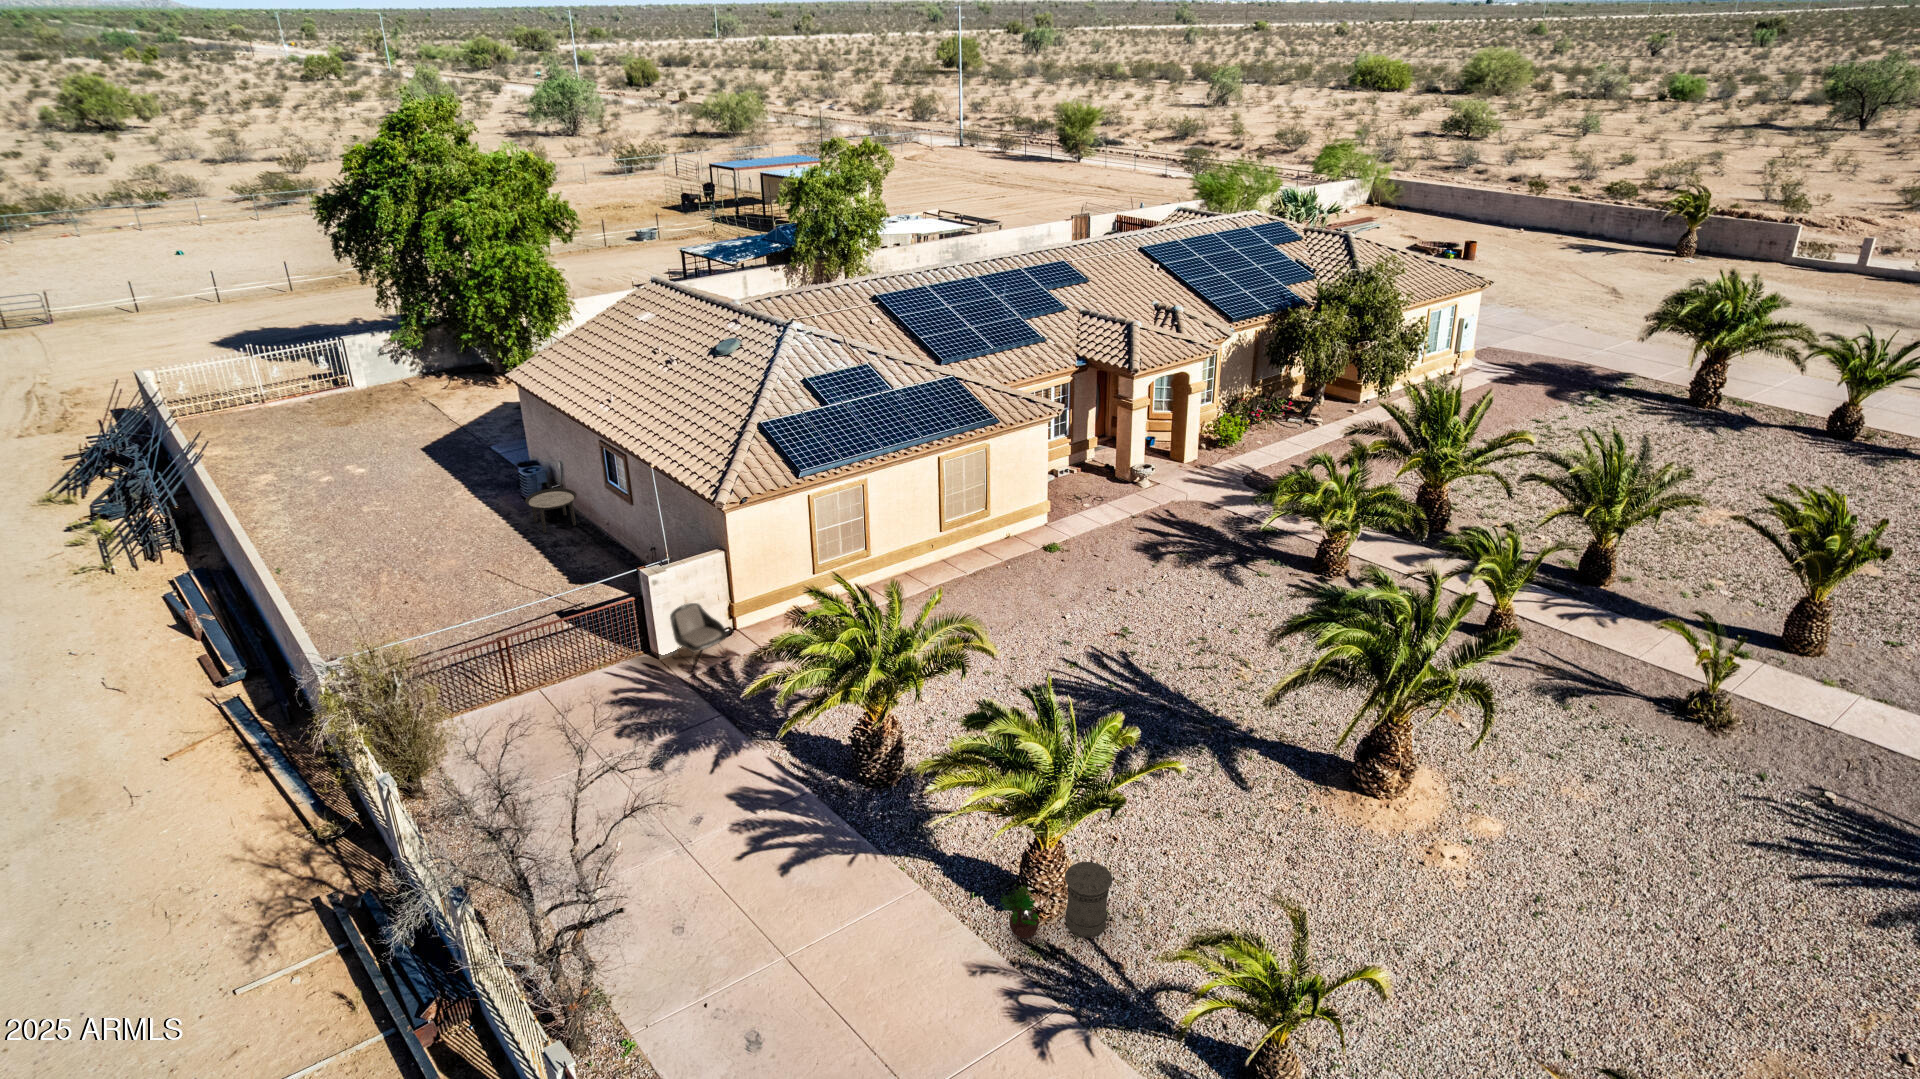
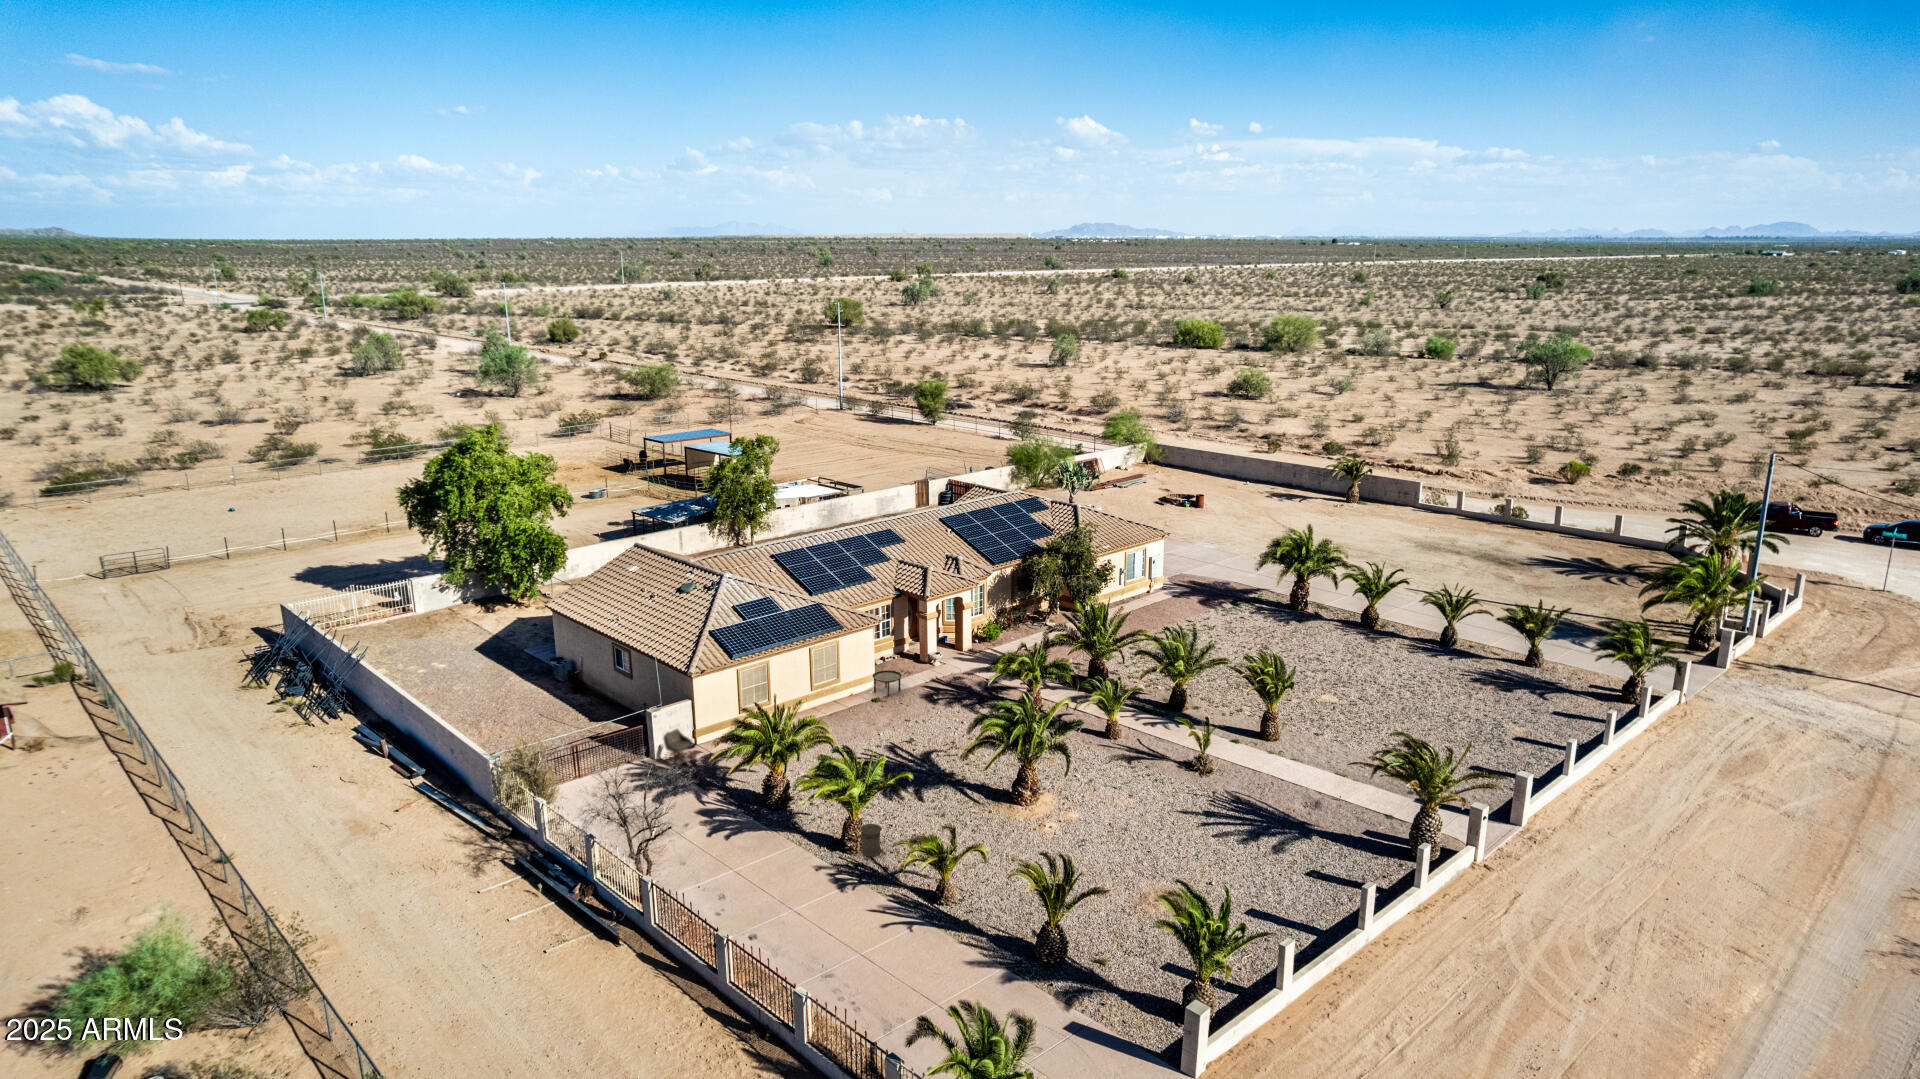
round table: present [525,488,577,533] -> present [873,671,902,697]
potted tree: present [1001,884,1039,938] -> none [830,830,849,858]

